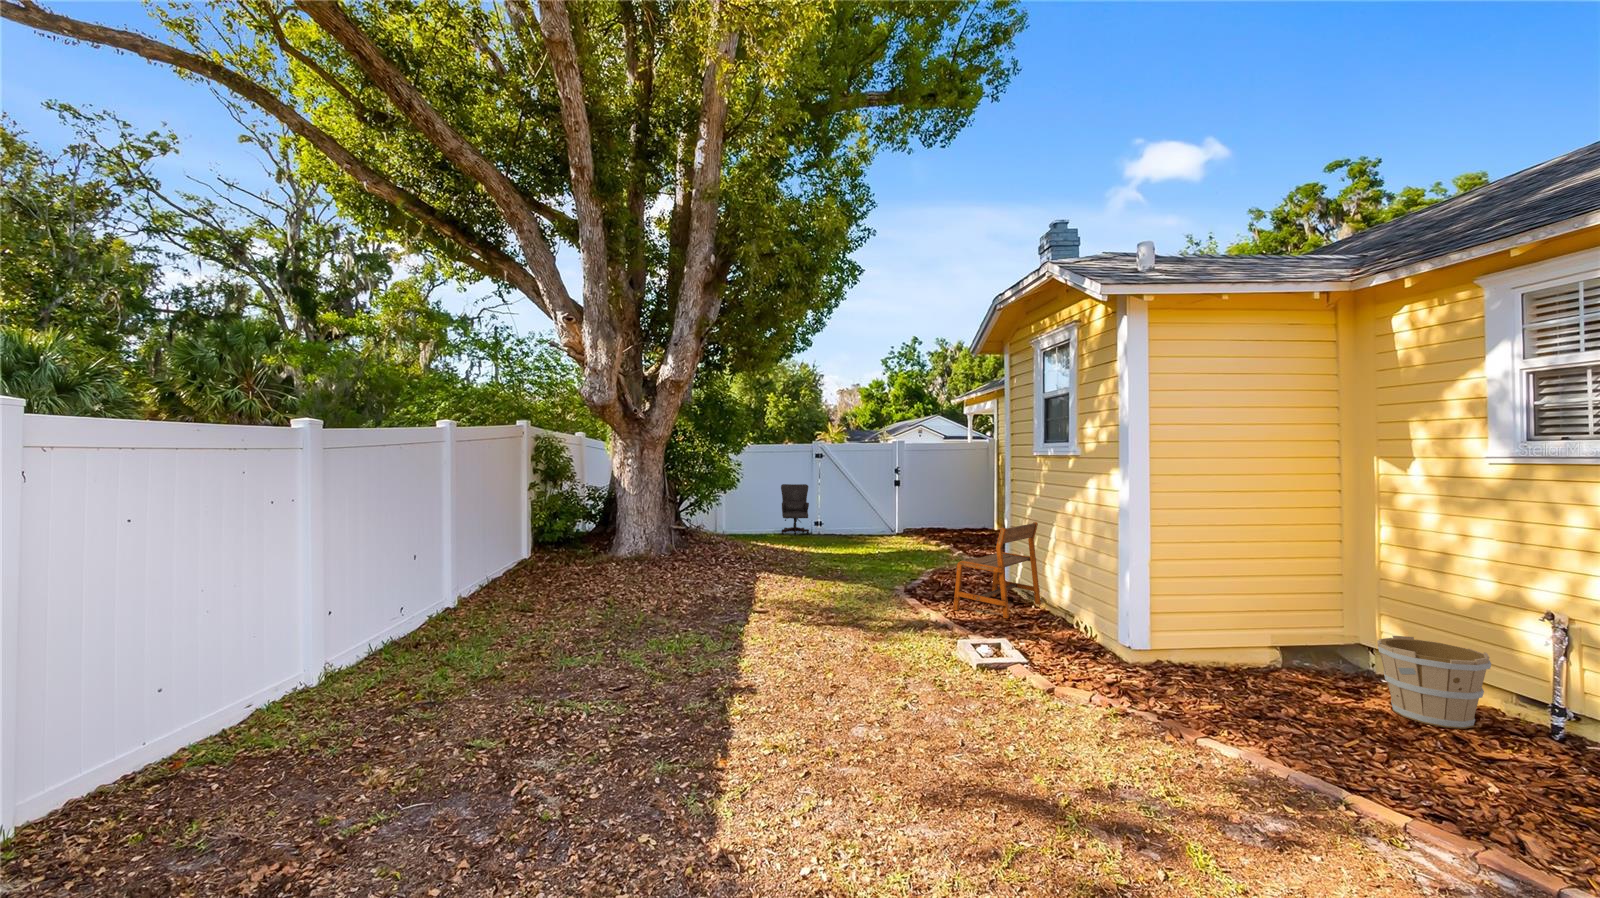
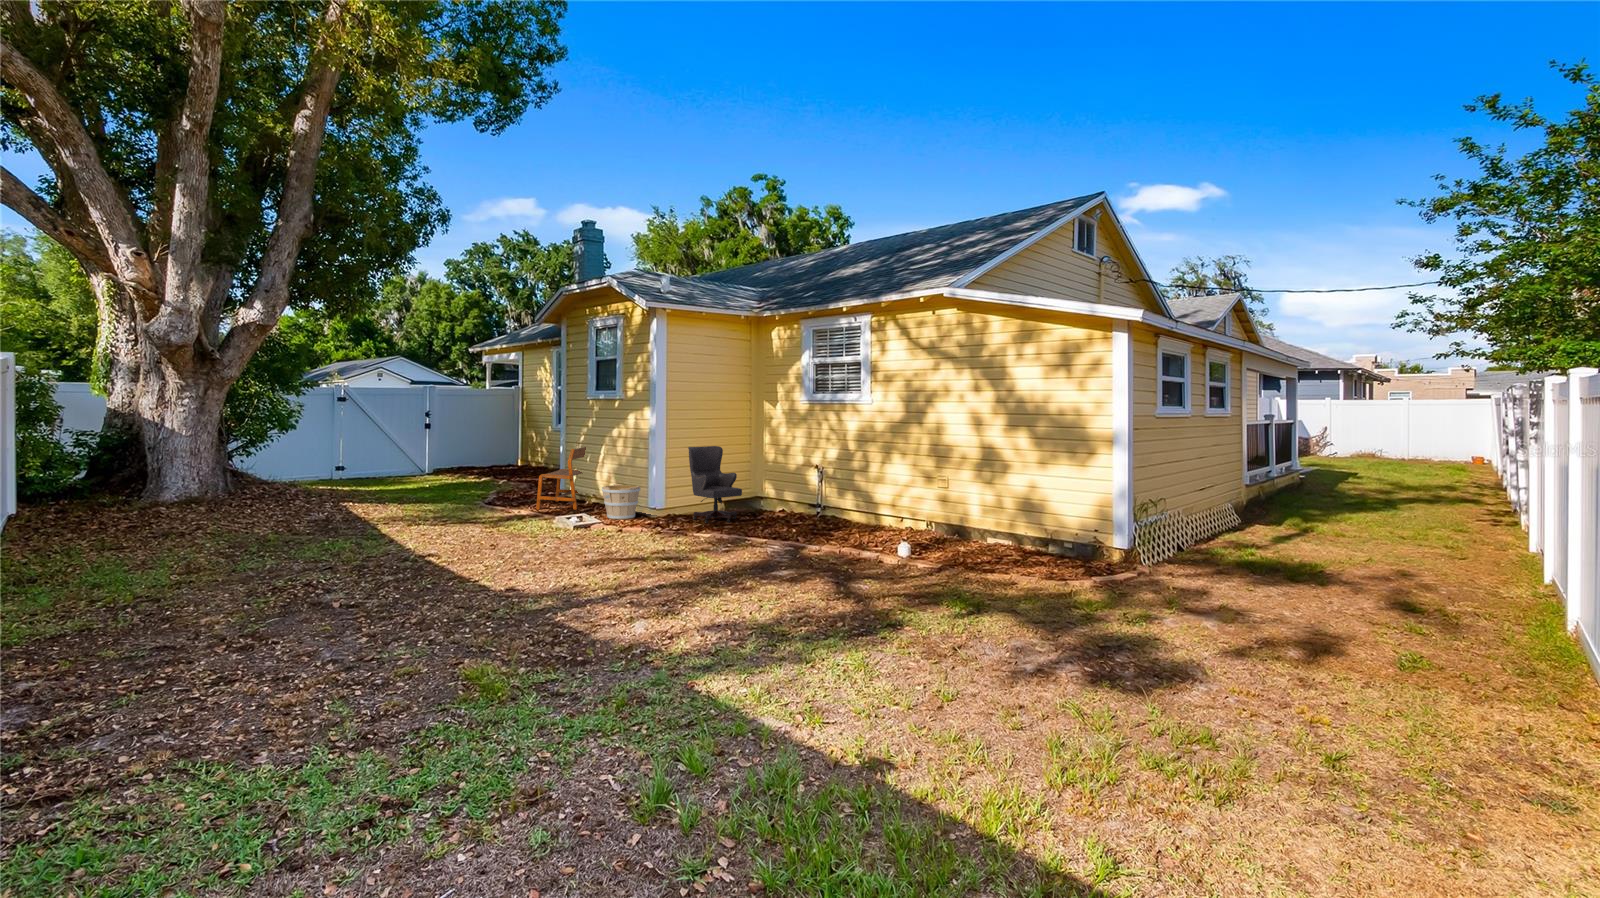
chair: present [781,484,809,535] -> present [688,446,742,523]
wooden bucket: present [1377,636,1491,729] -> present [602,484,640,519]

